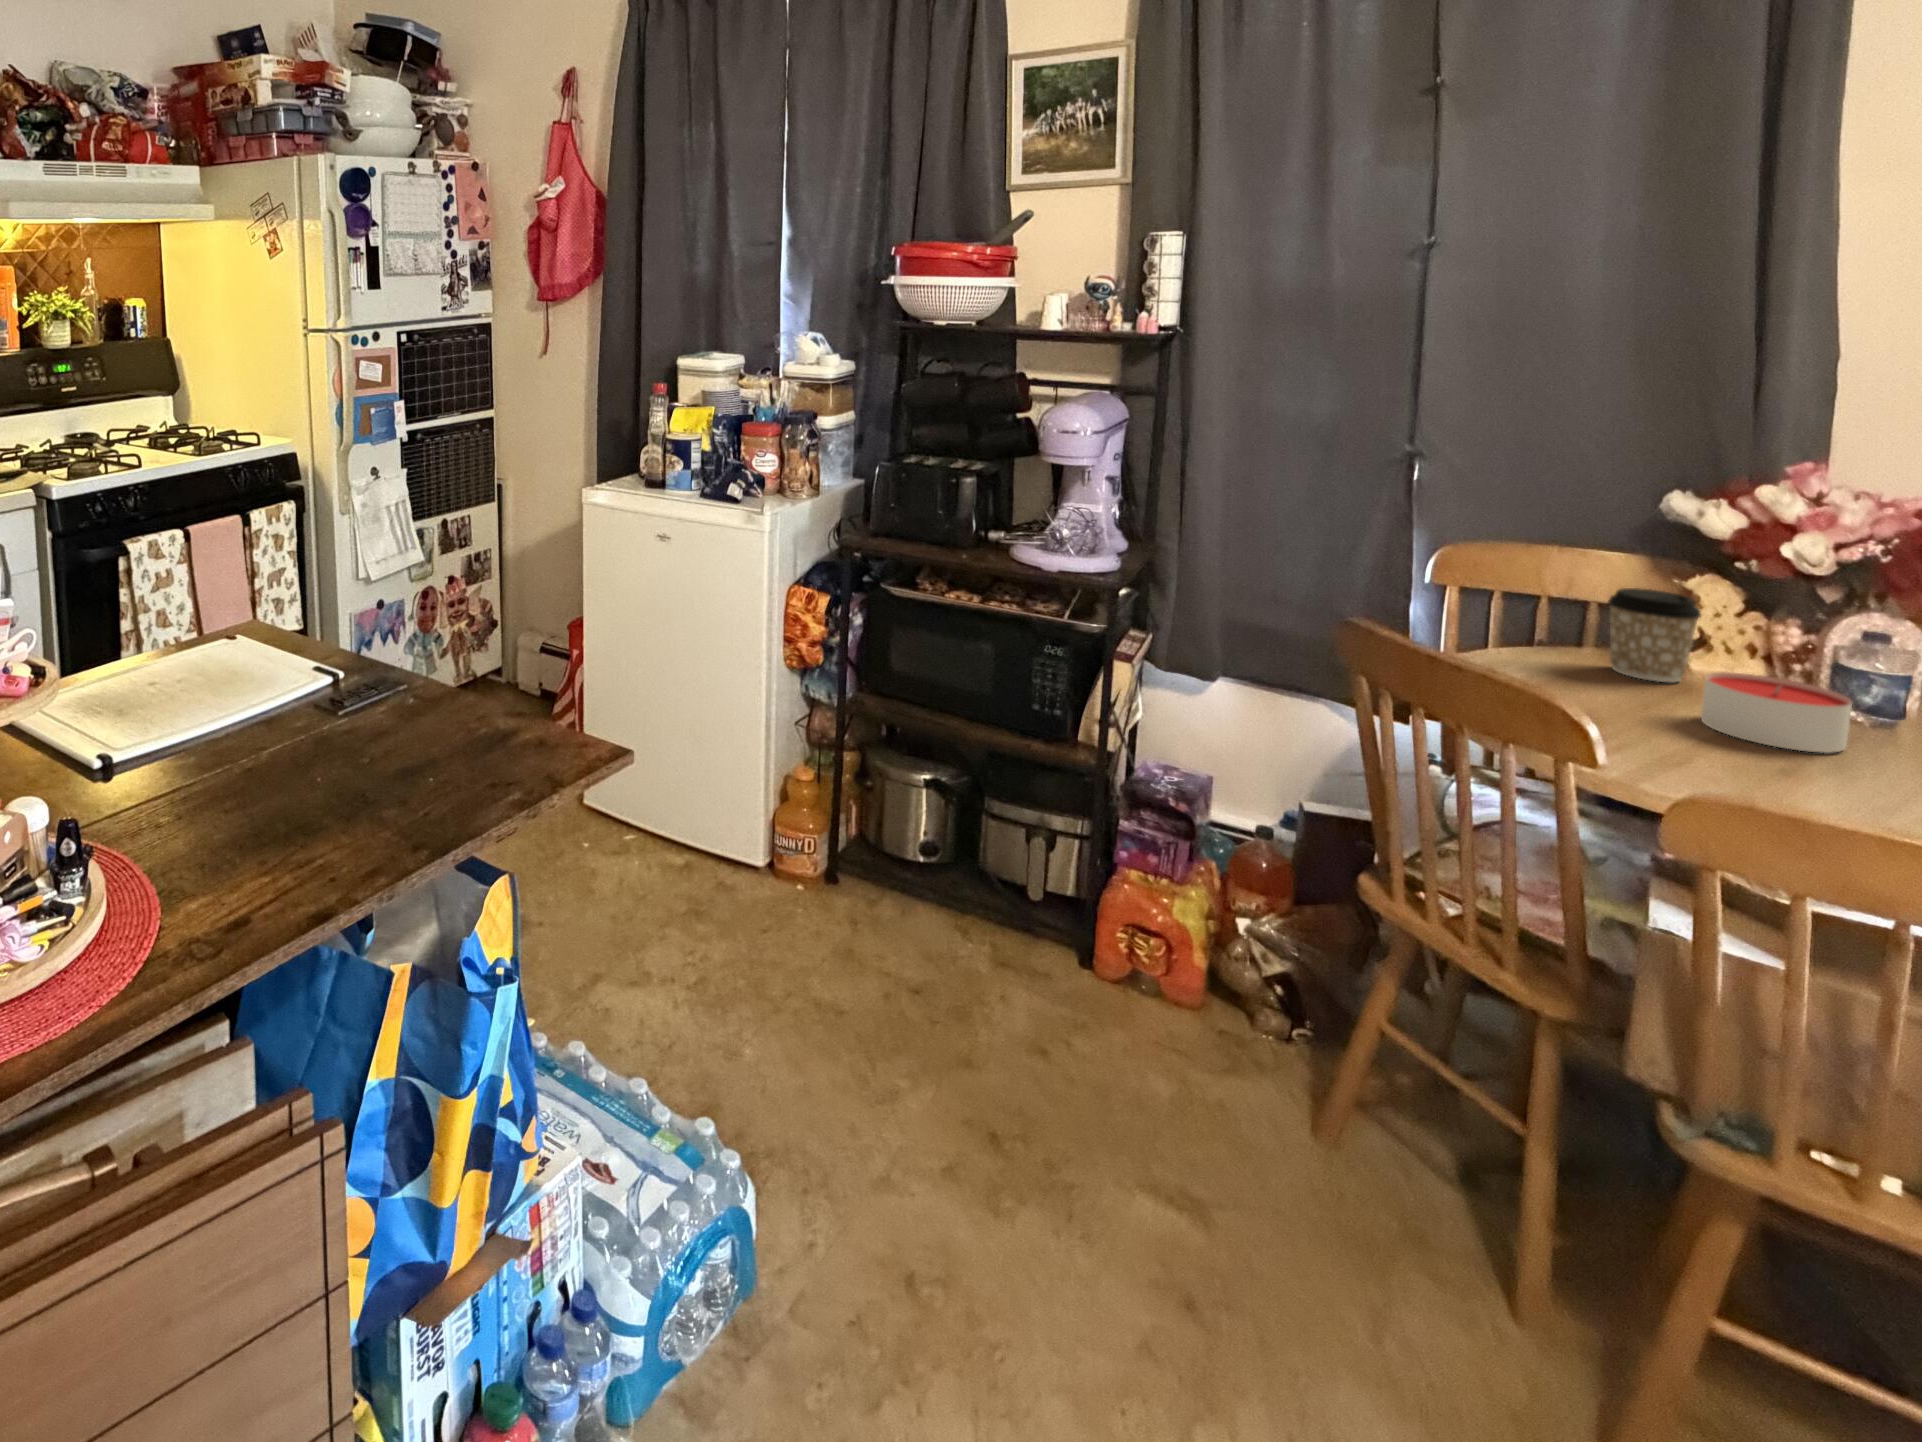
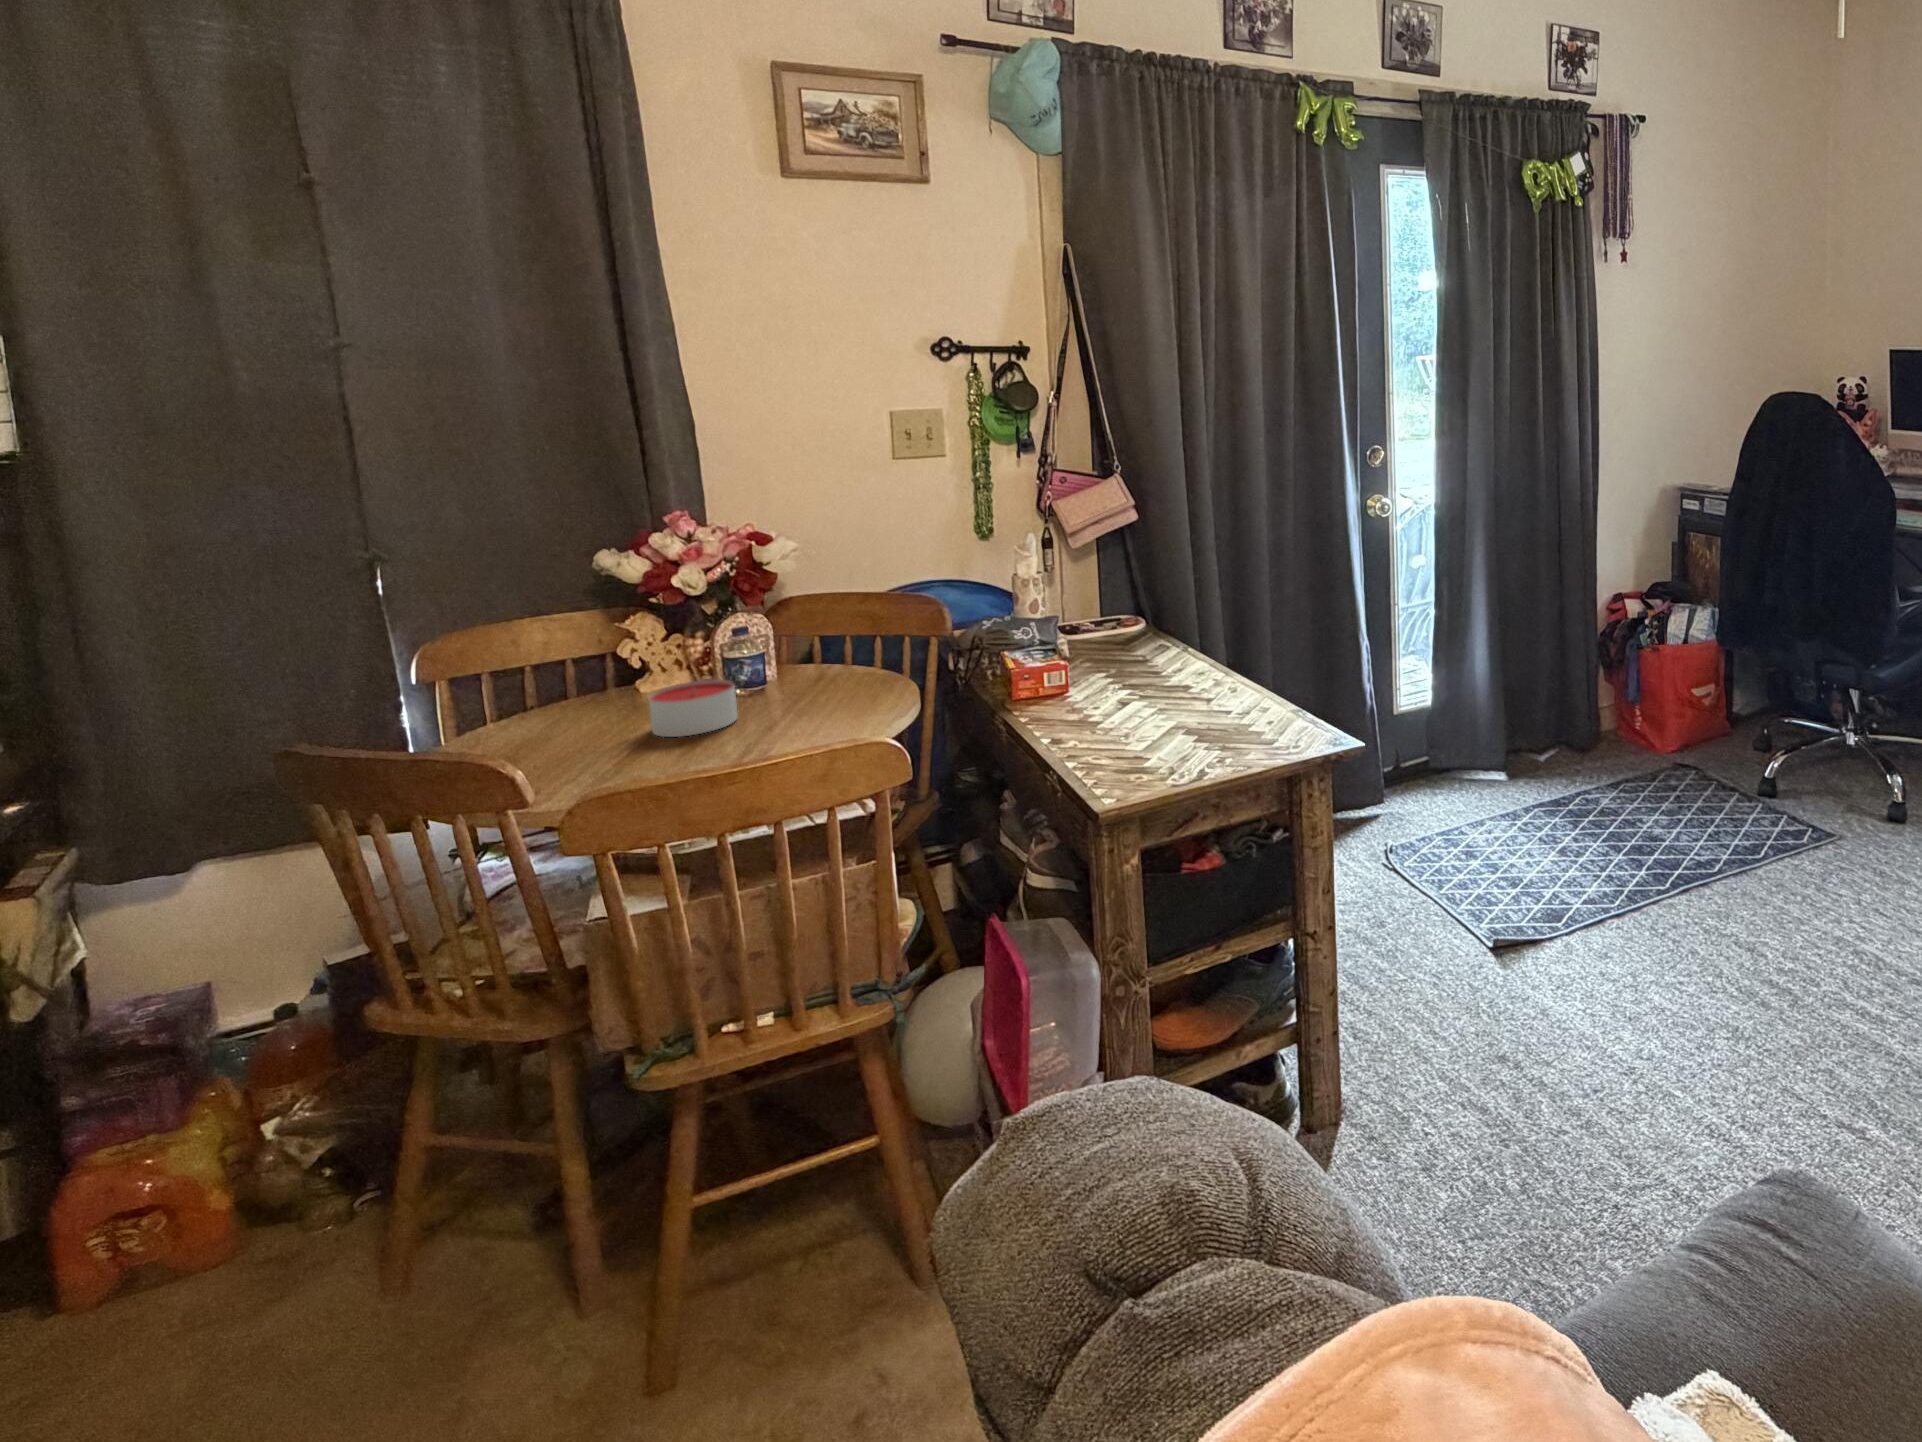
coffee cup: present [1608,588,1701,682] -> none [571,636,638,715]

